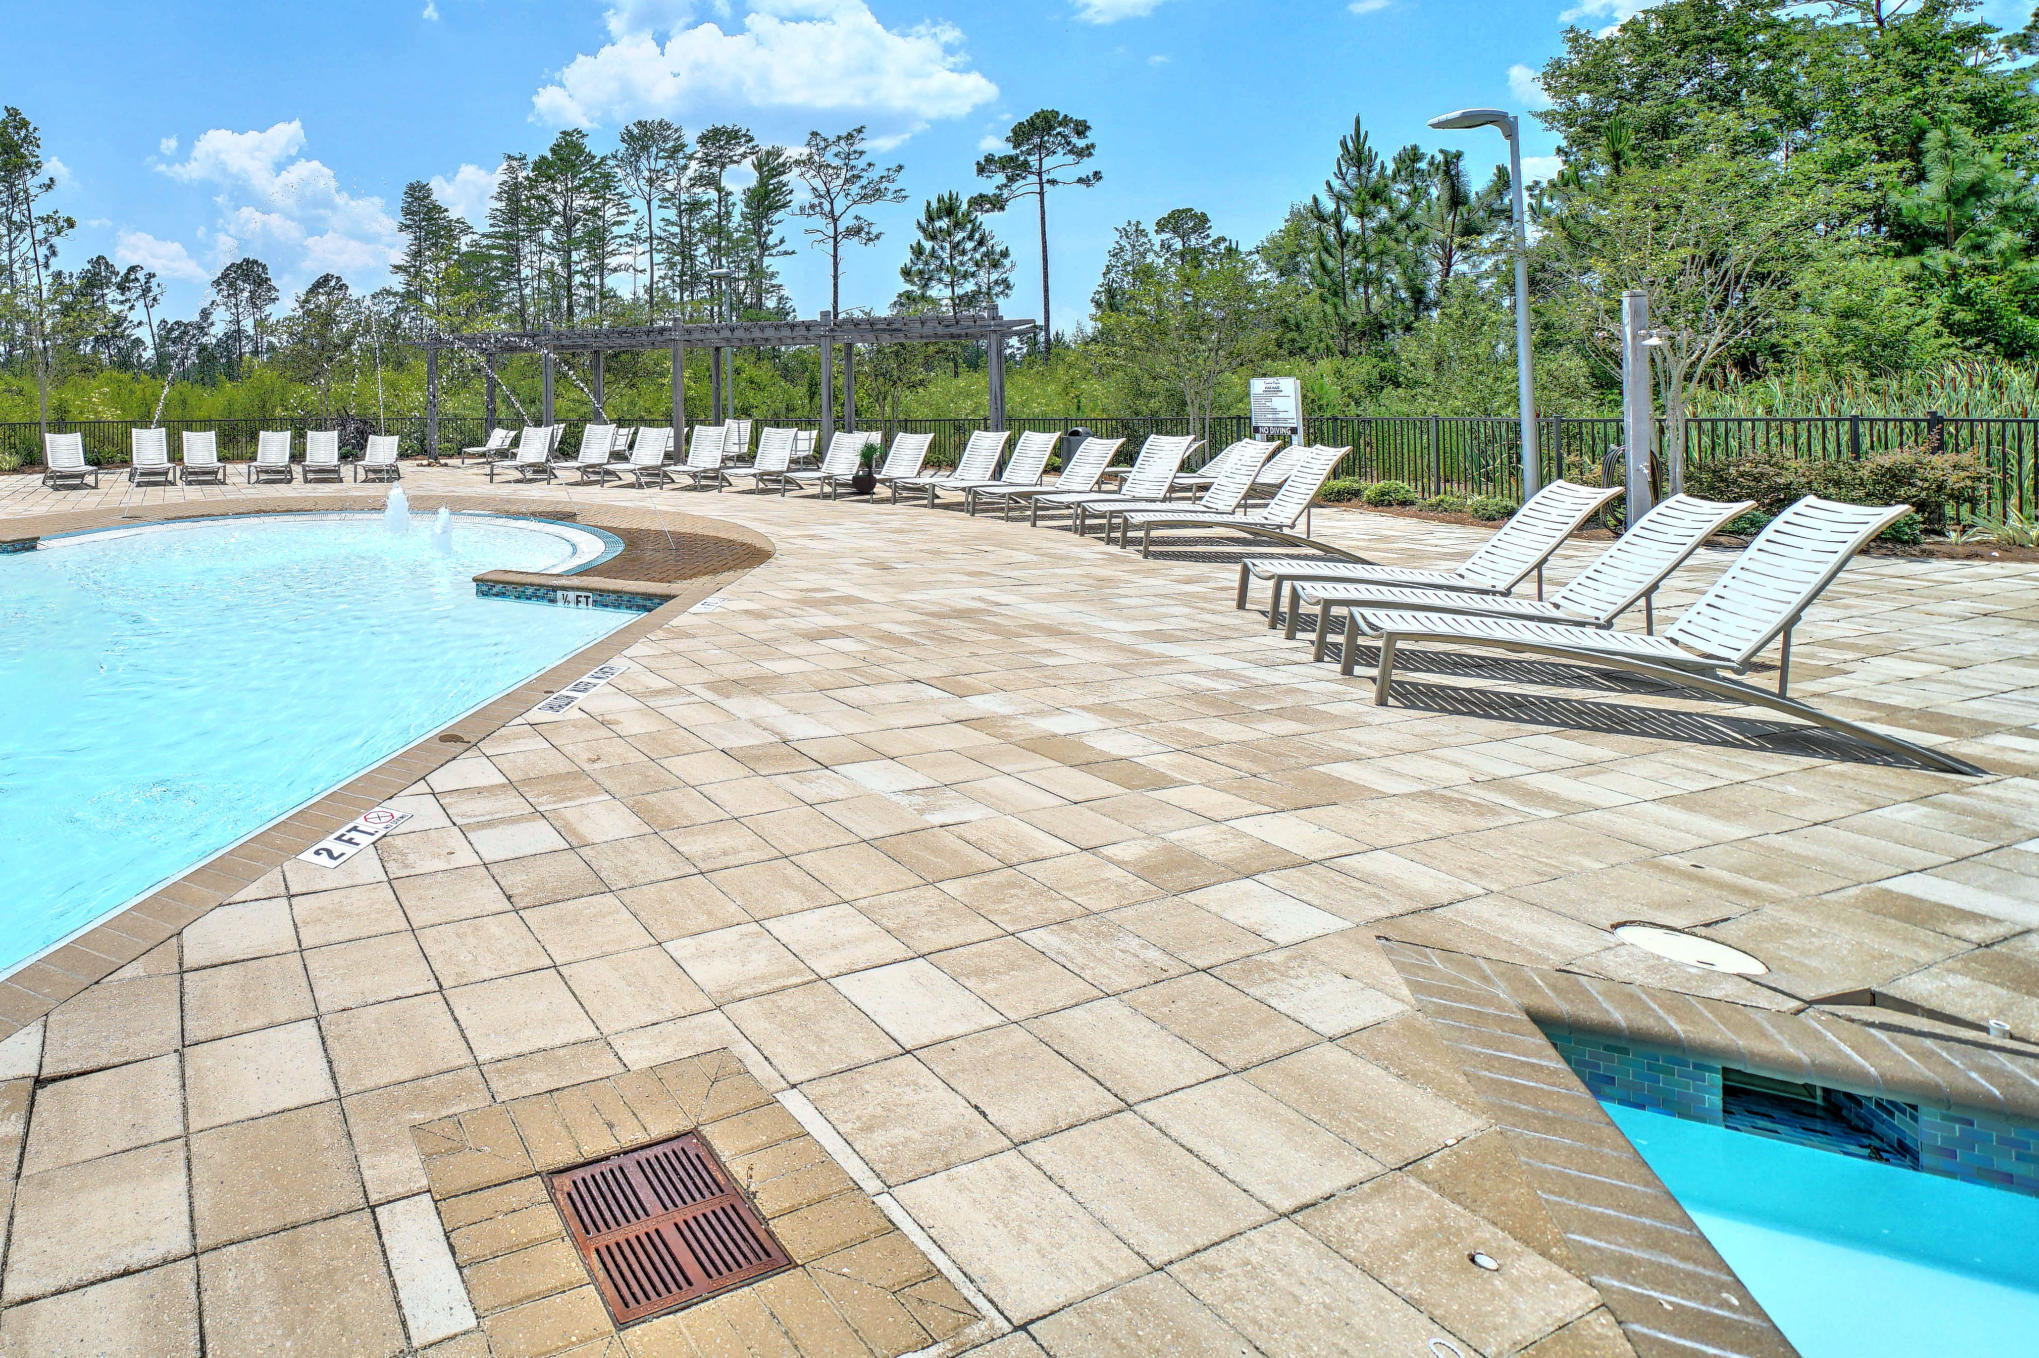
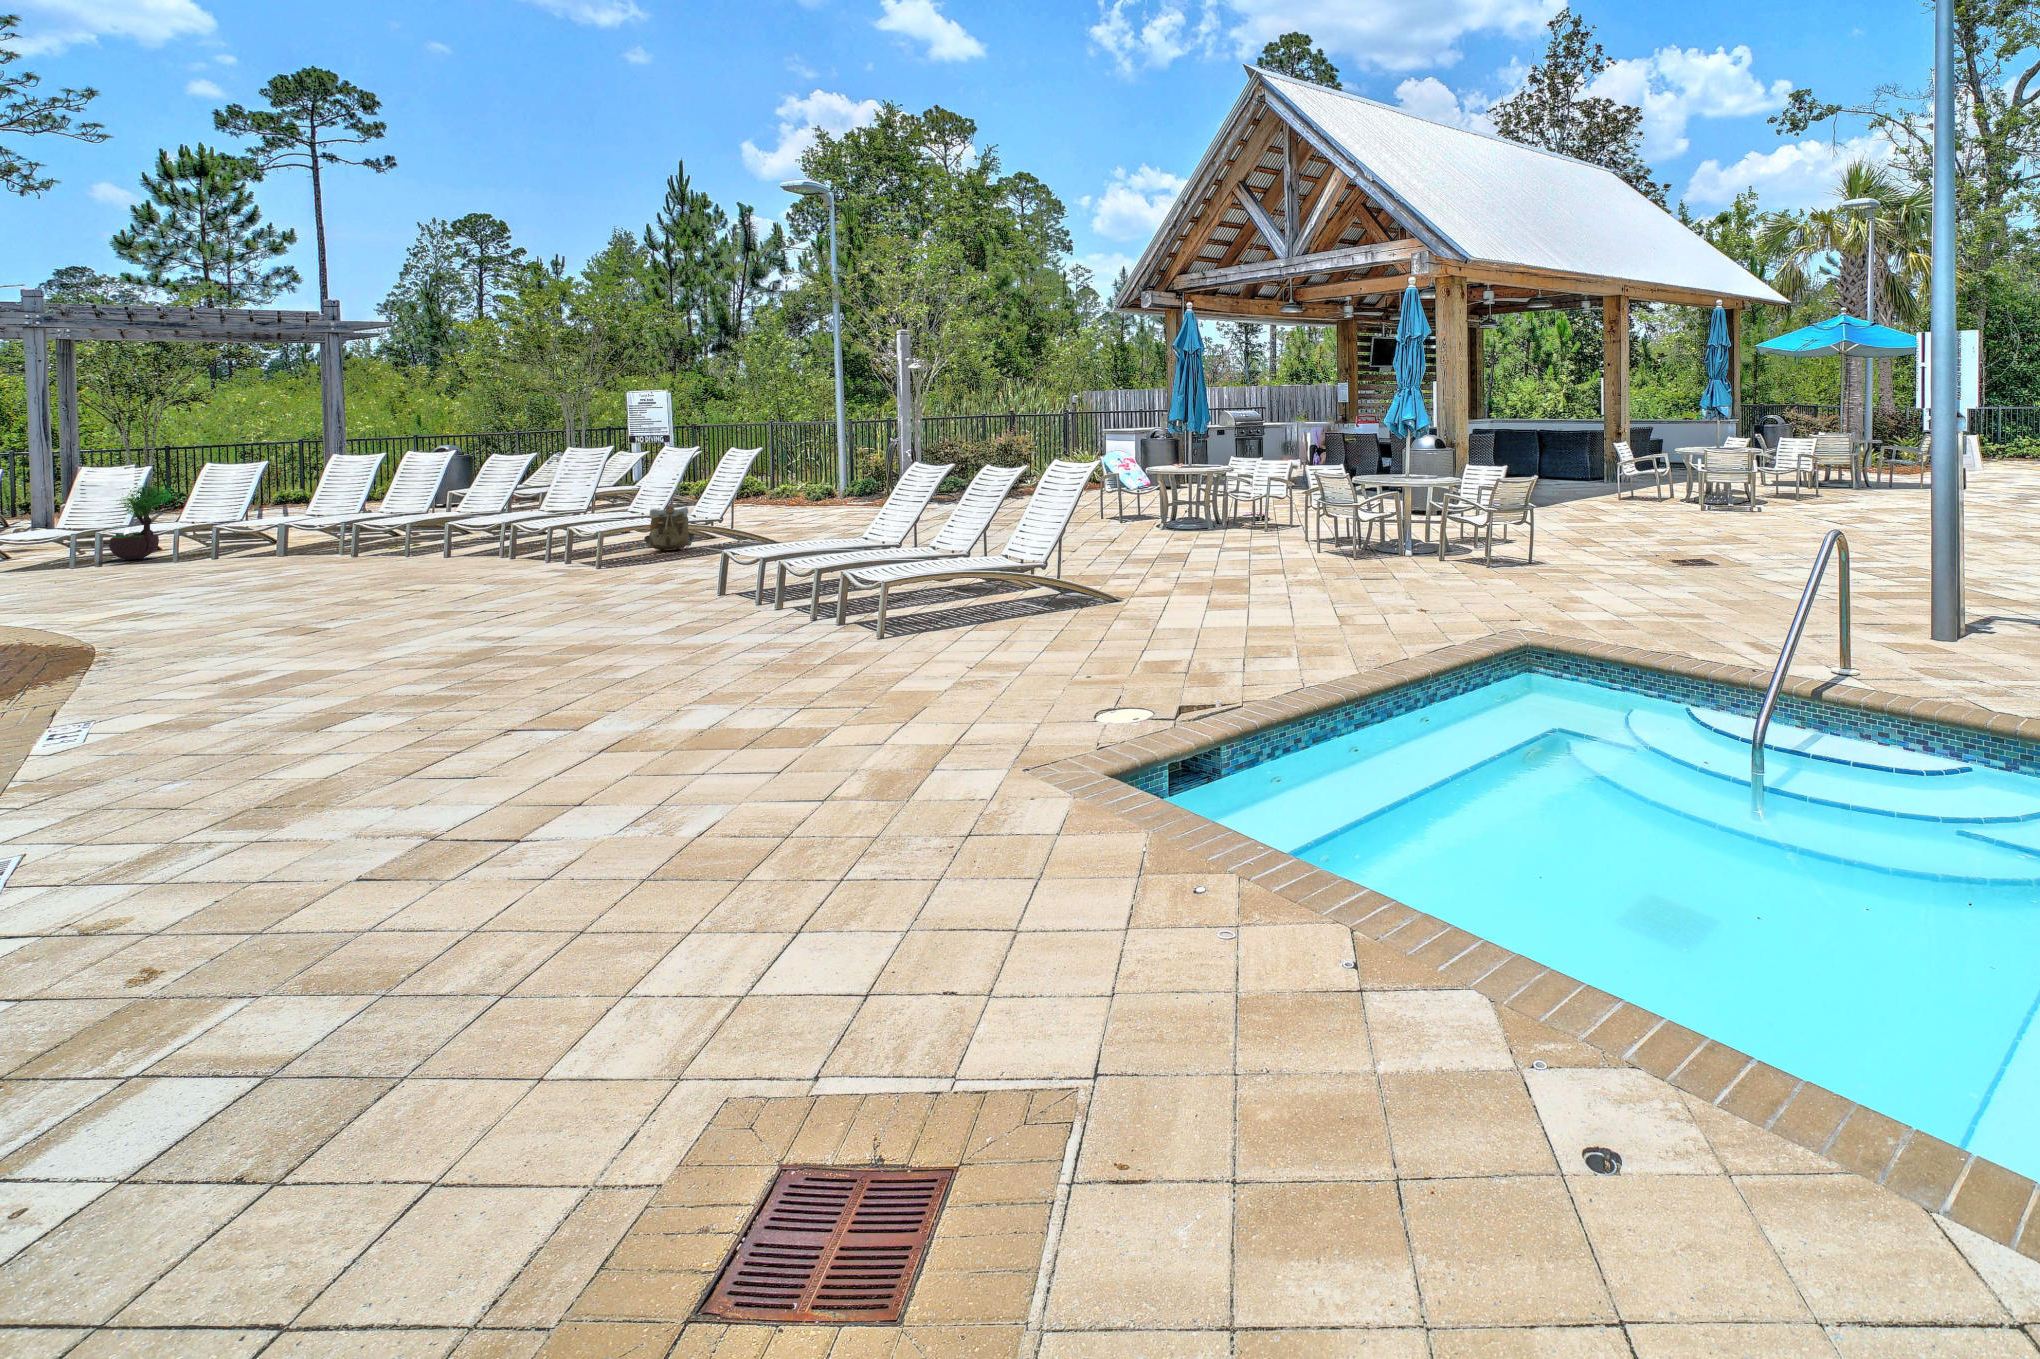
backpack: none [1208,505,1263,555] -> present [644,507,694,551]

